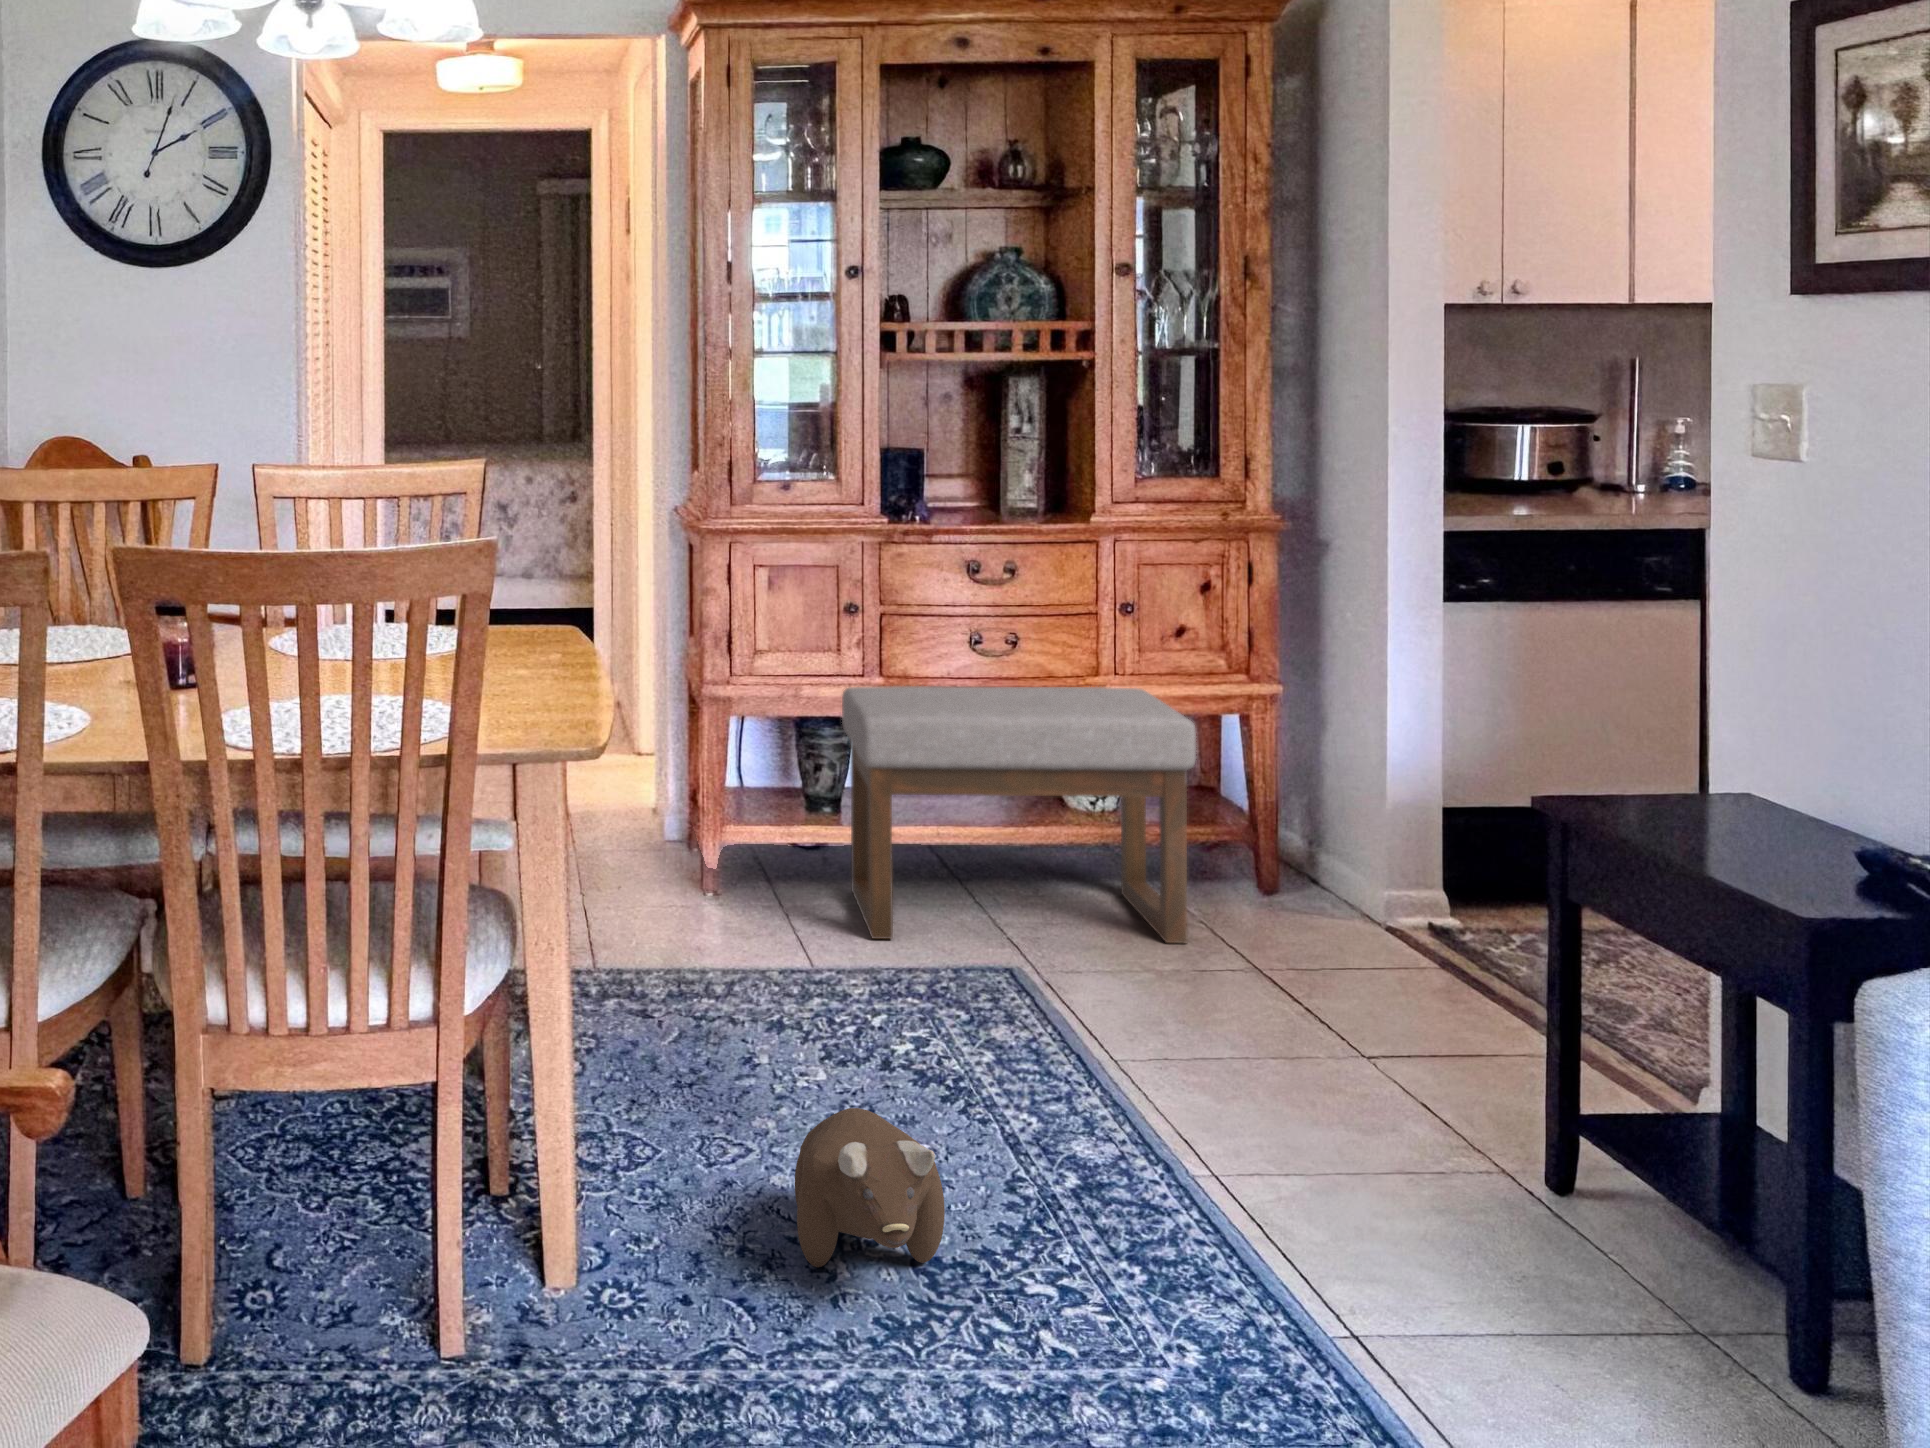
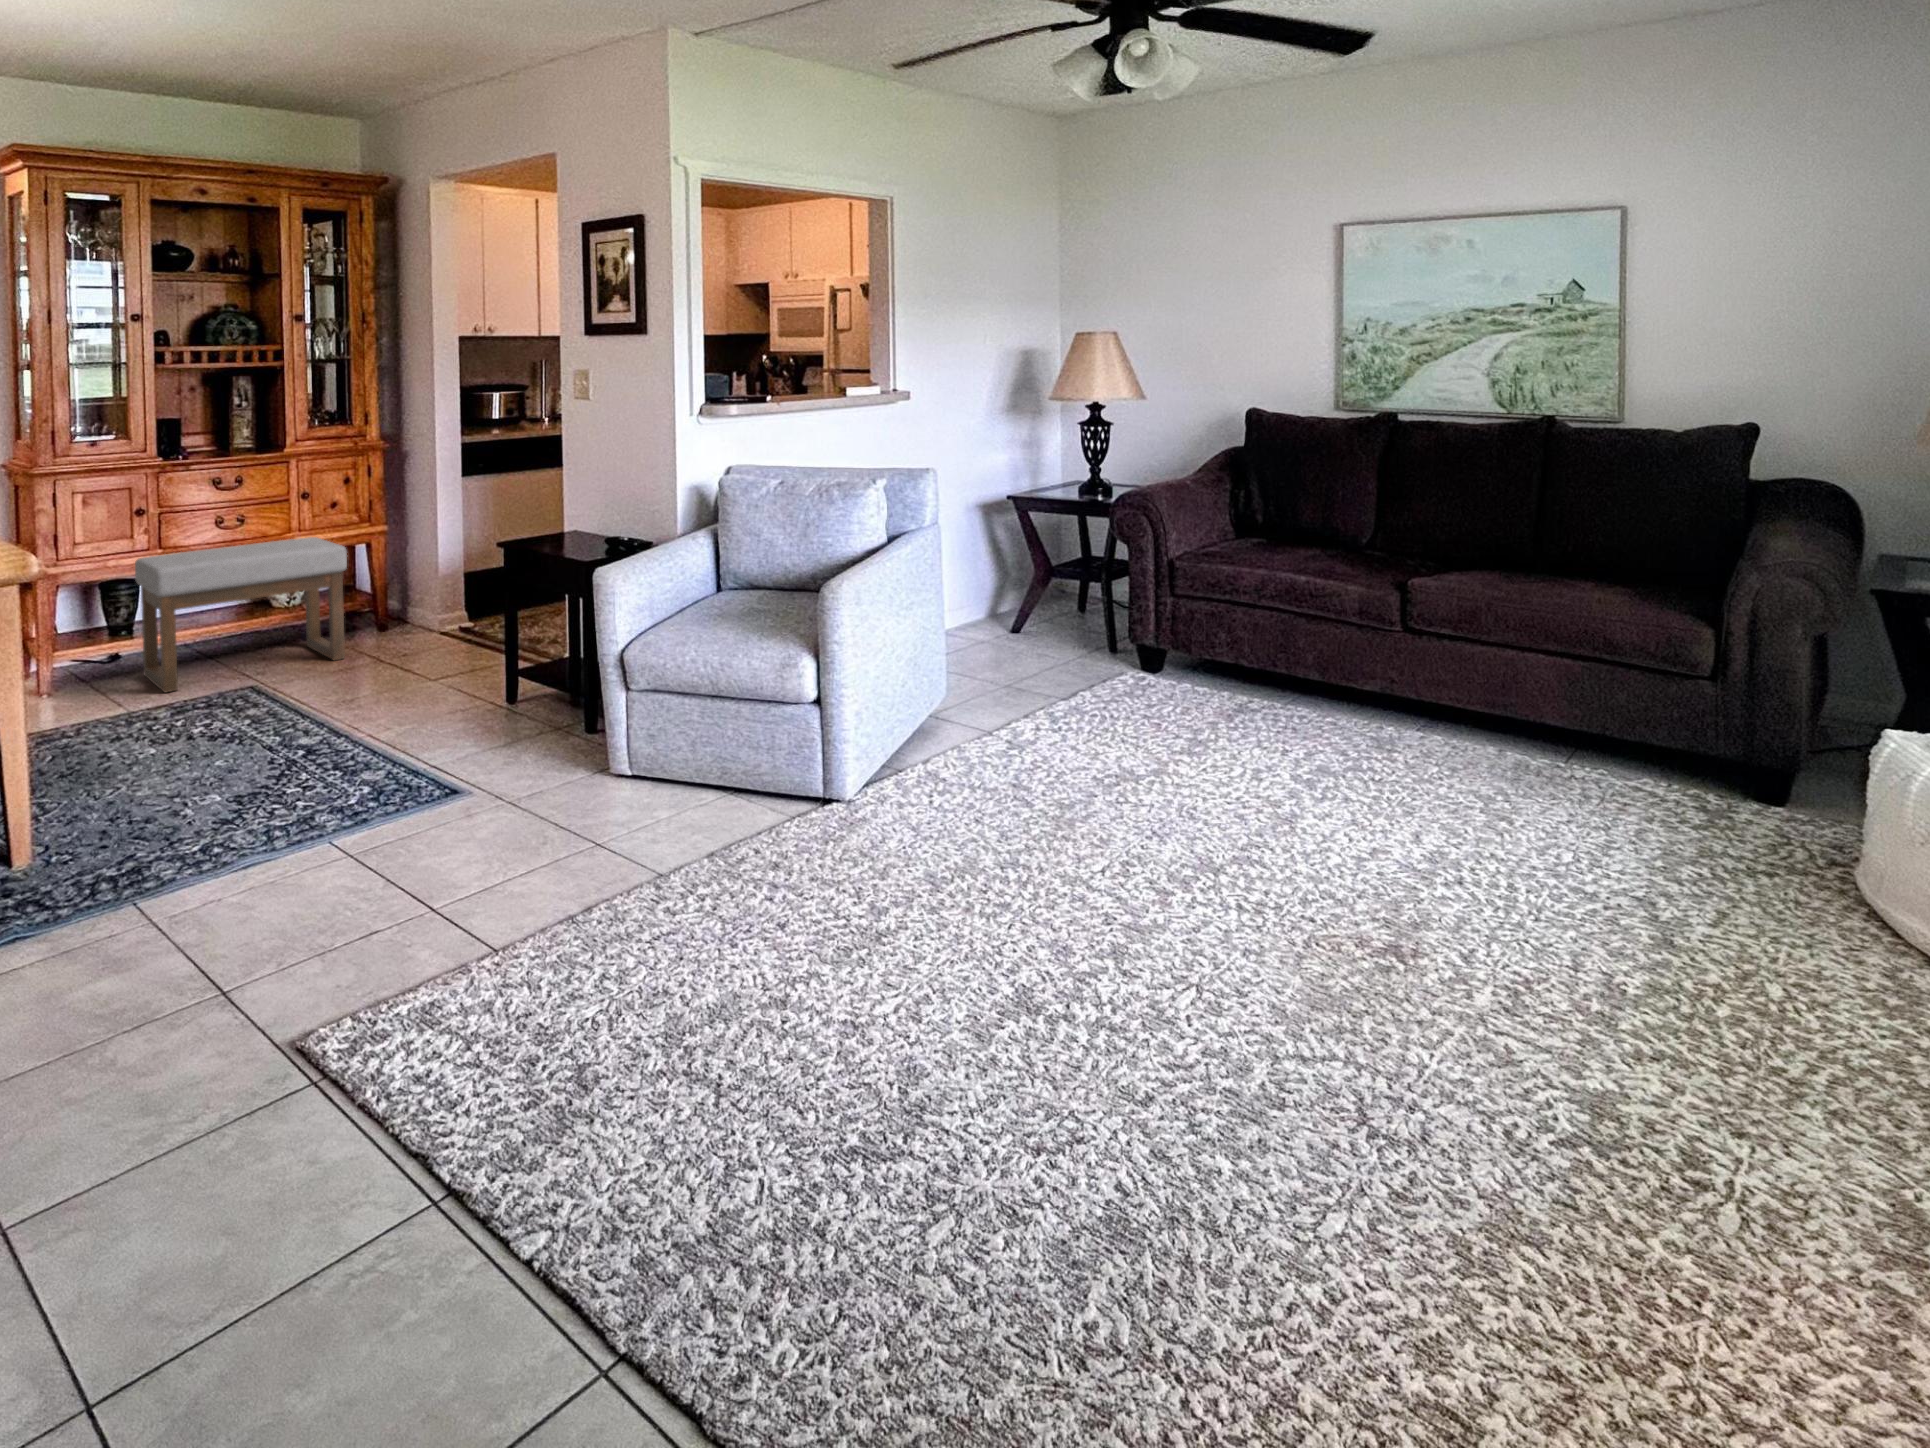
plush toy: present [795,1108,945,1267] -> none [158,736,243,815]

